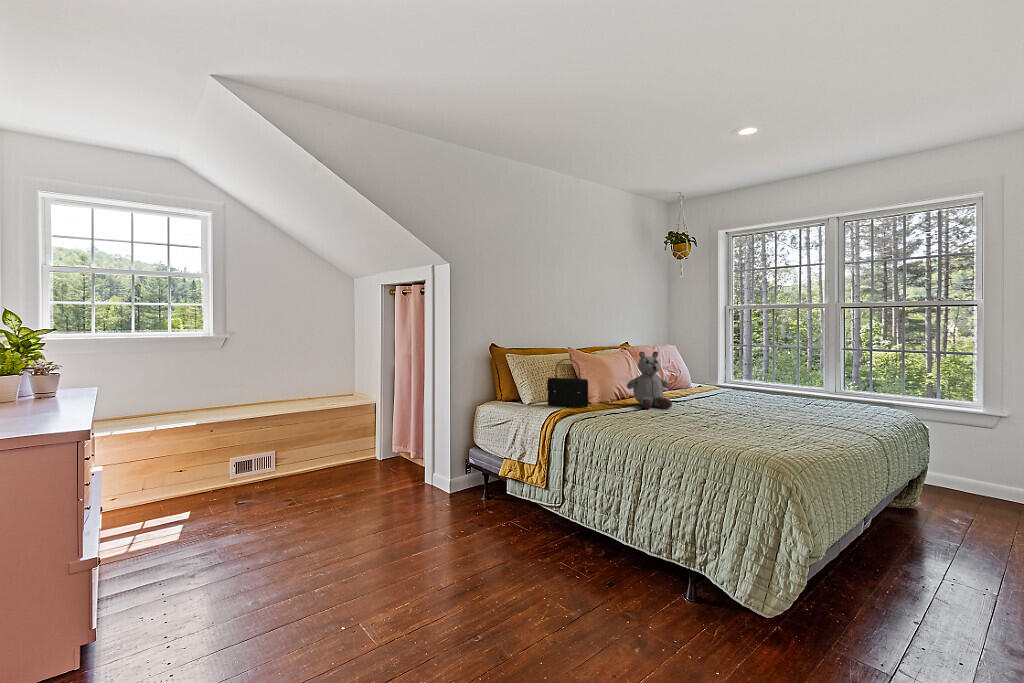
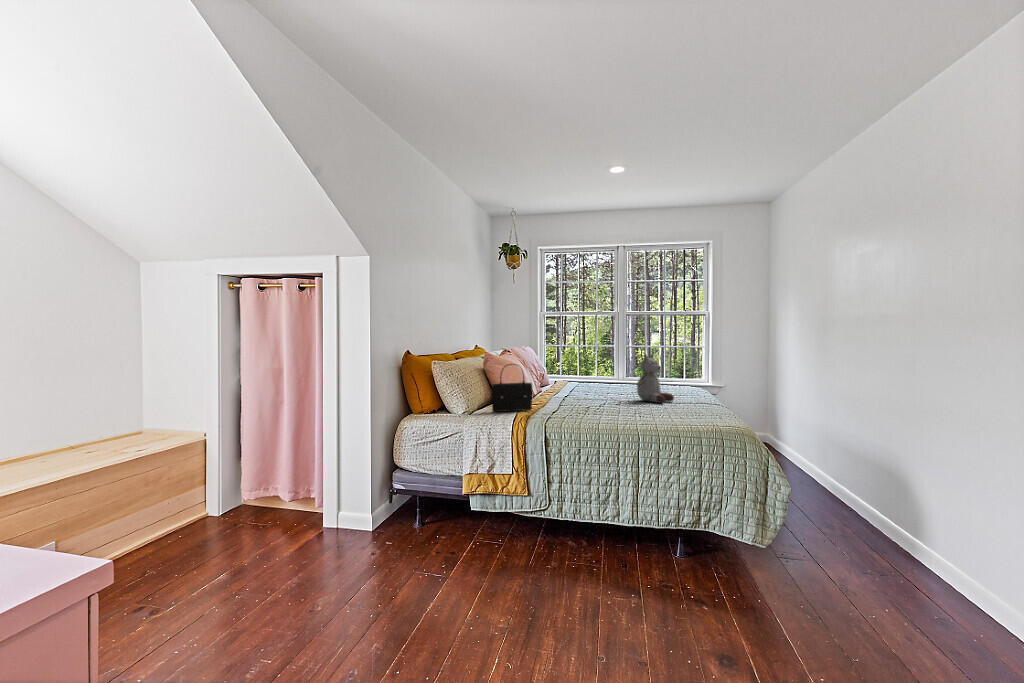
stuffed bear: present [627,351,672,409] -> present [637,354,674,403]

